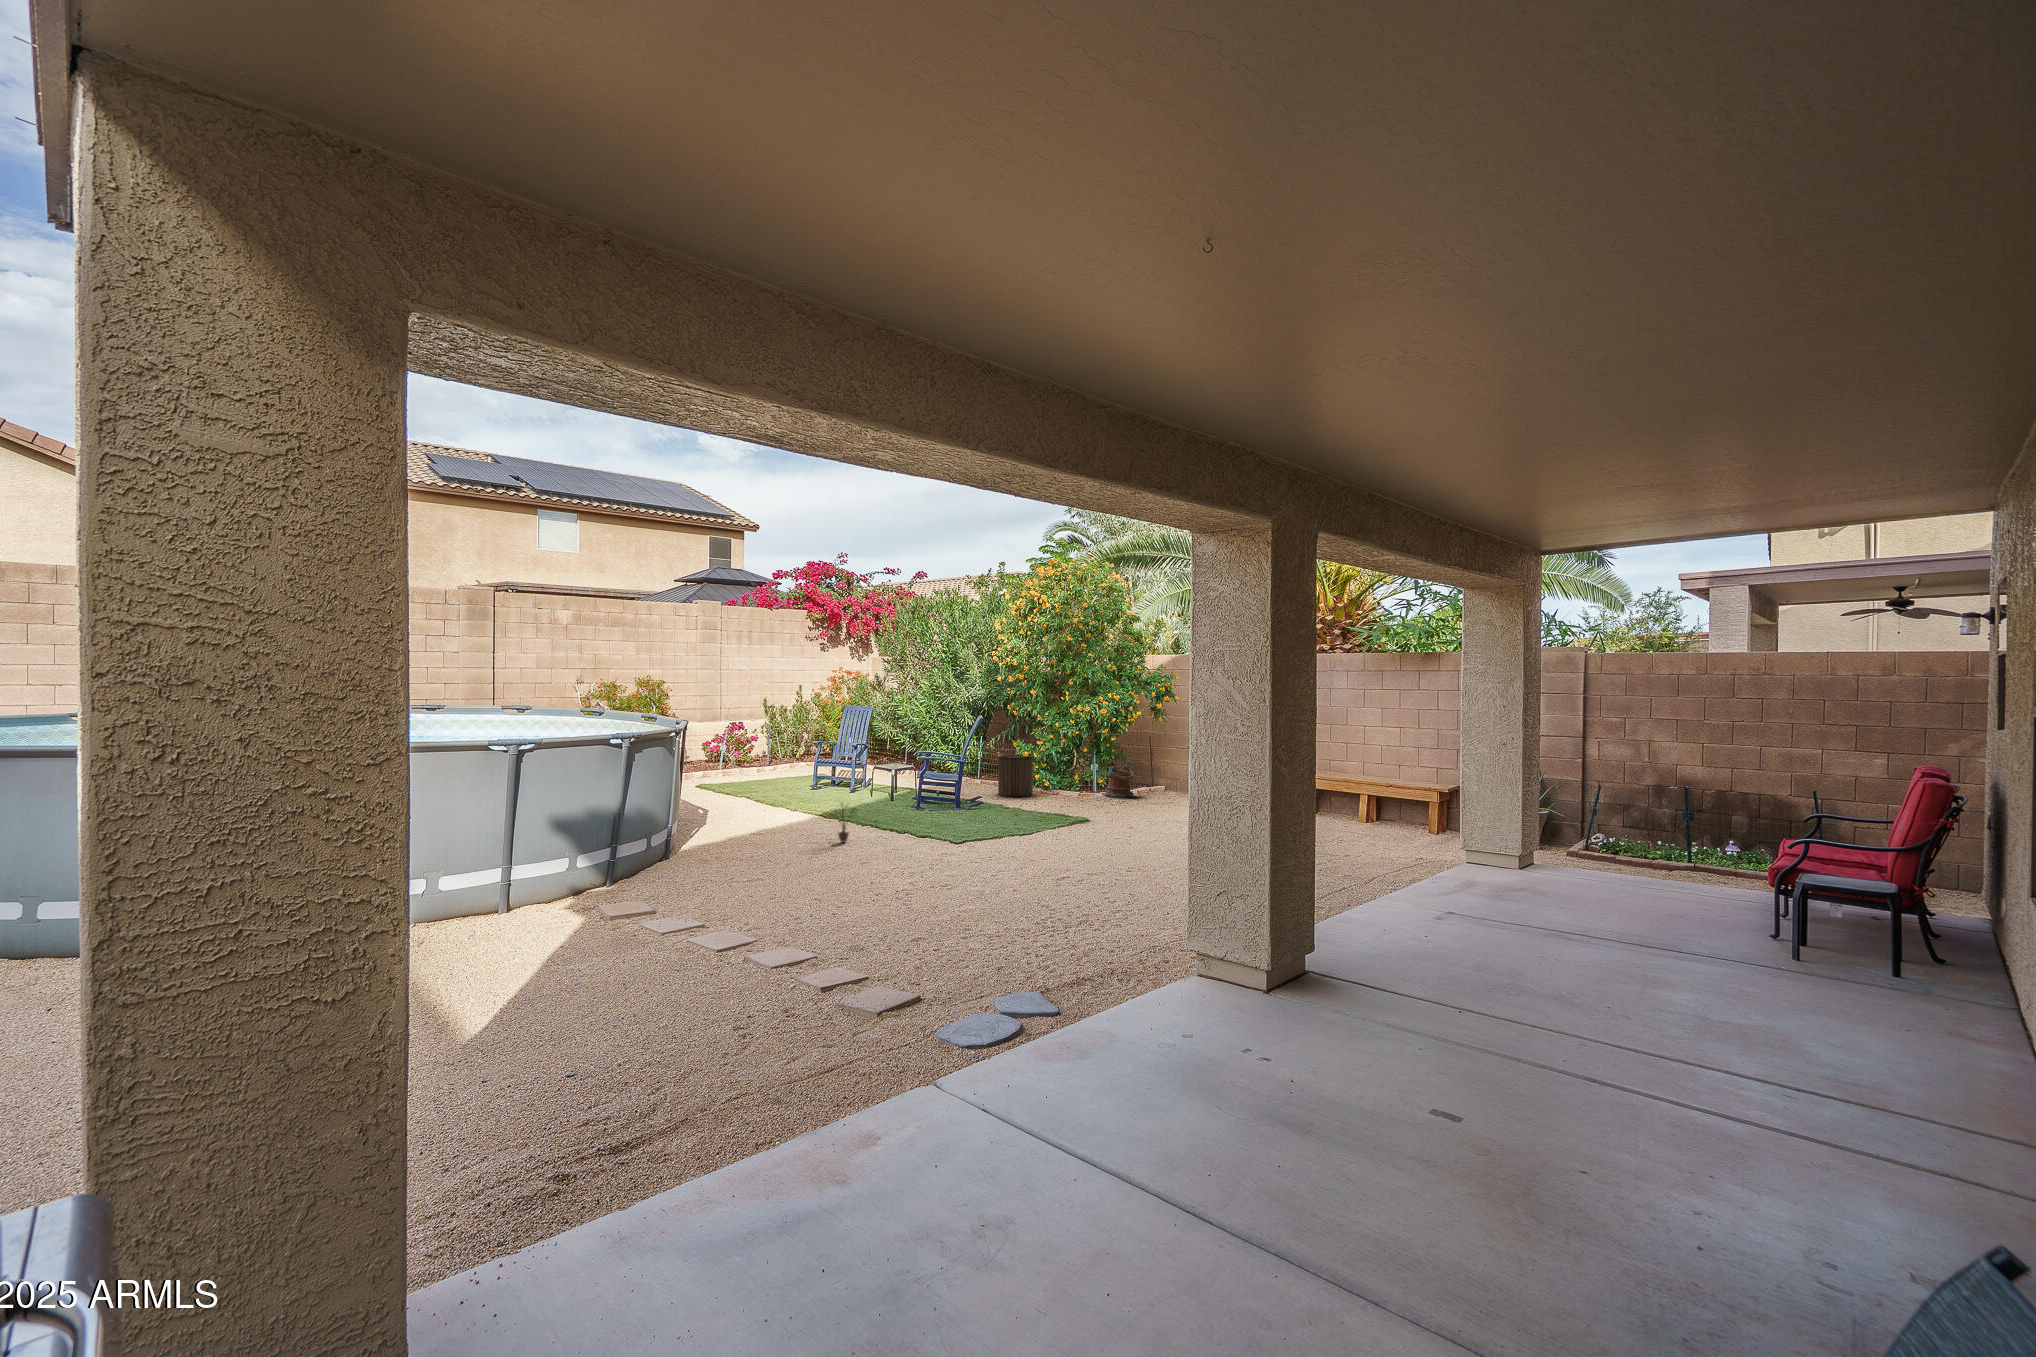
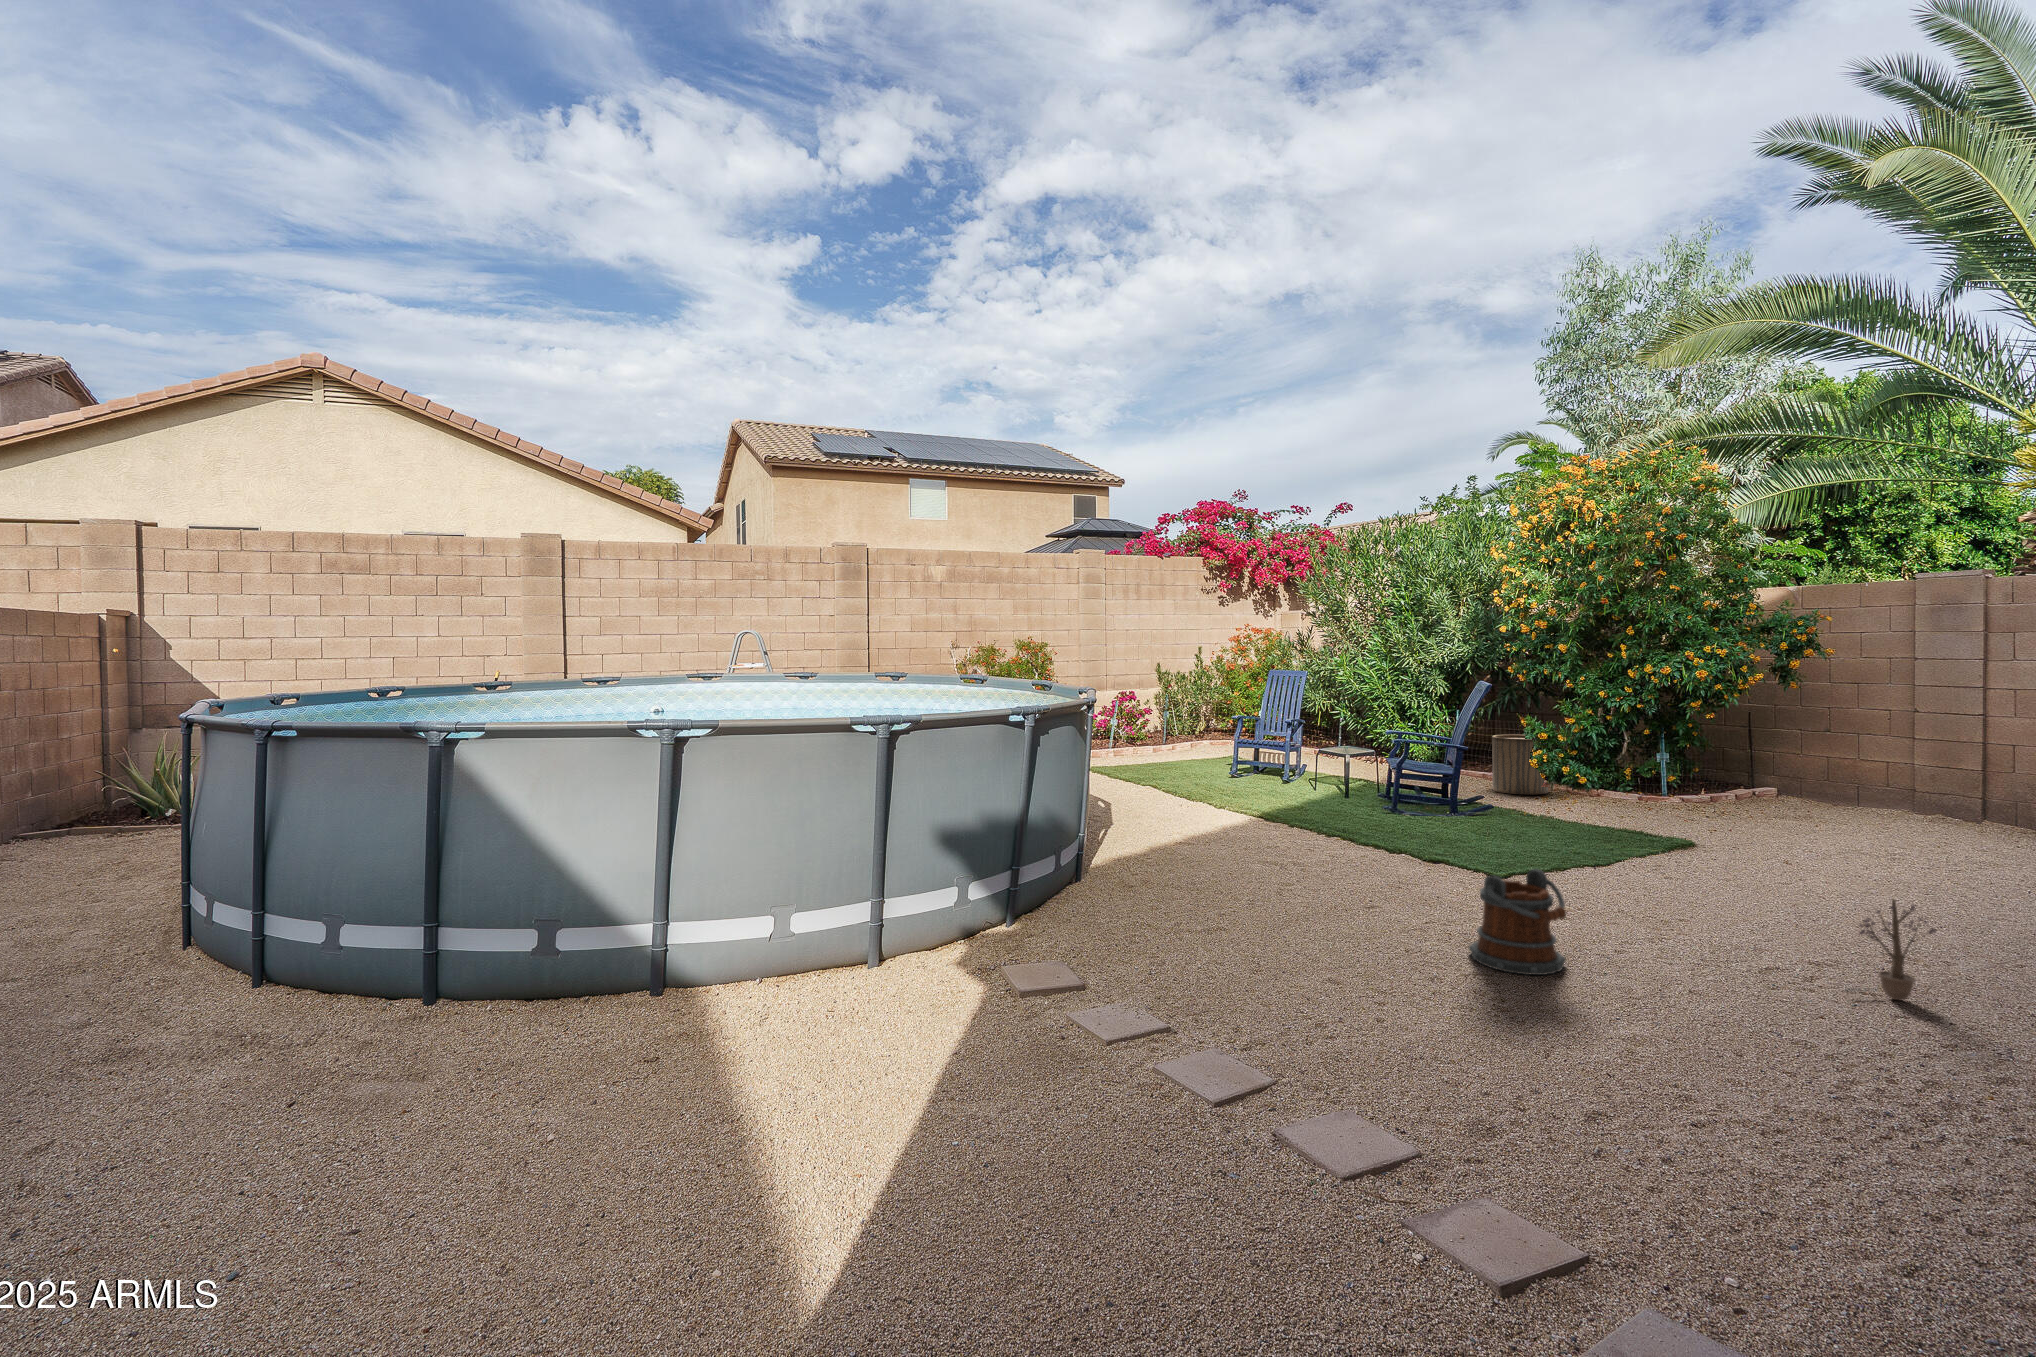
bucket: present [1104,765,1134,798] -> present [1469,869,1566,975]
decorative plant: present [835,804,854,843] -> present [1845,899,1936,1000]

